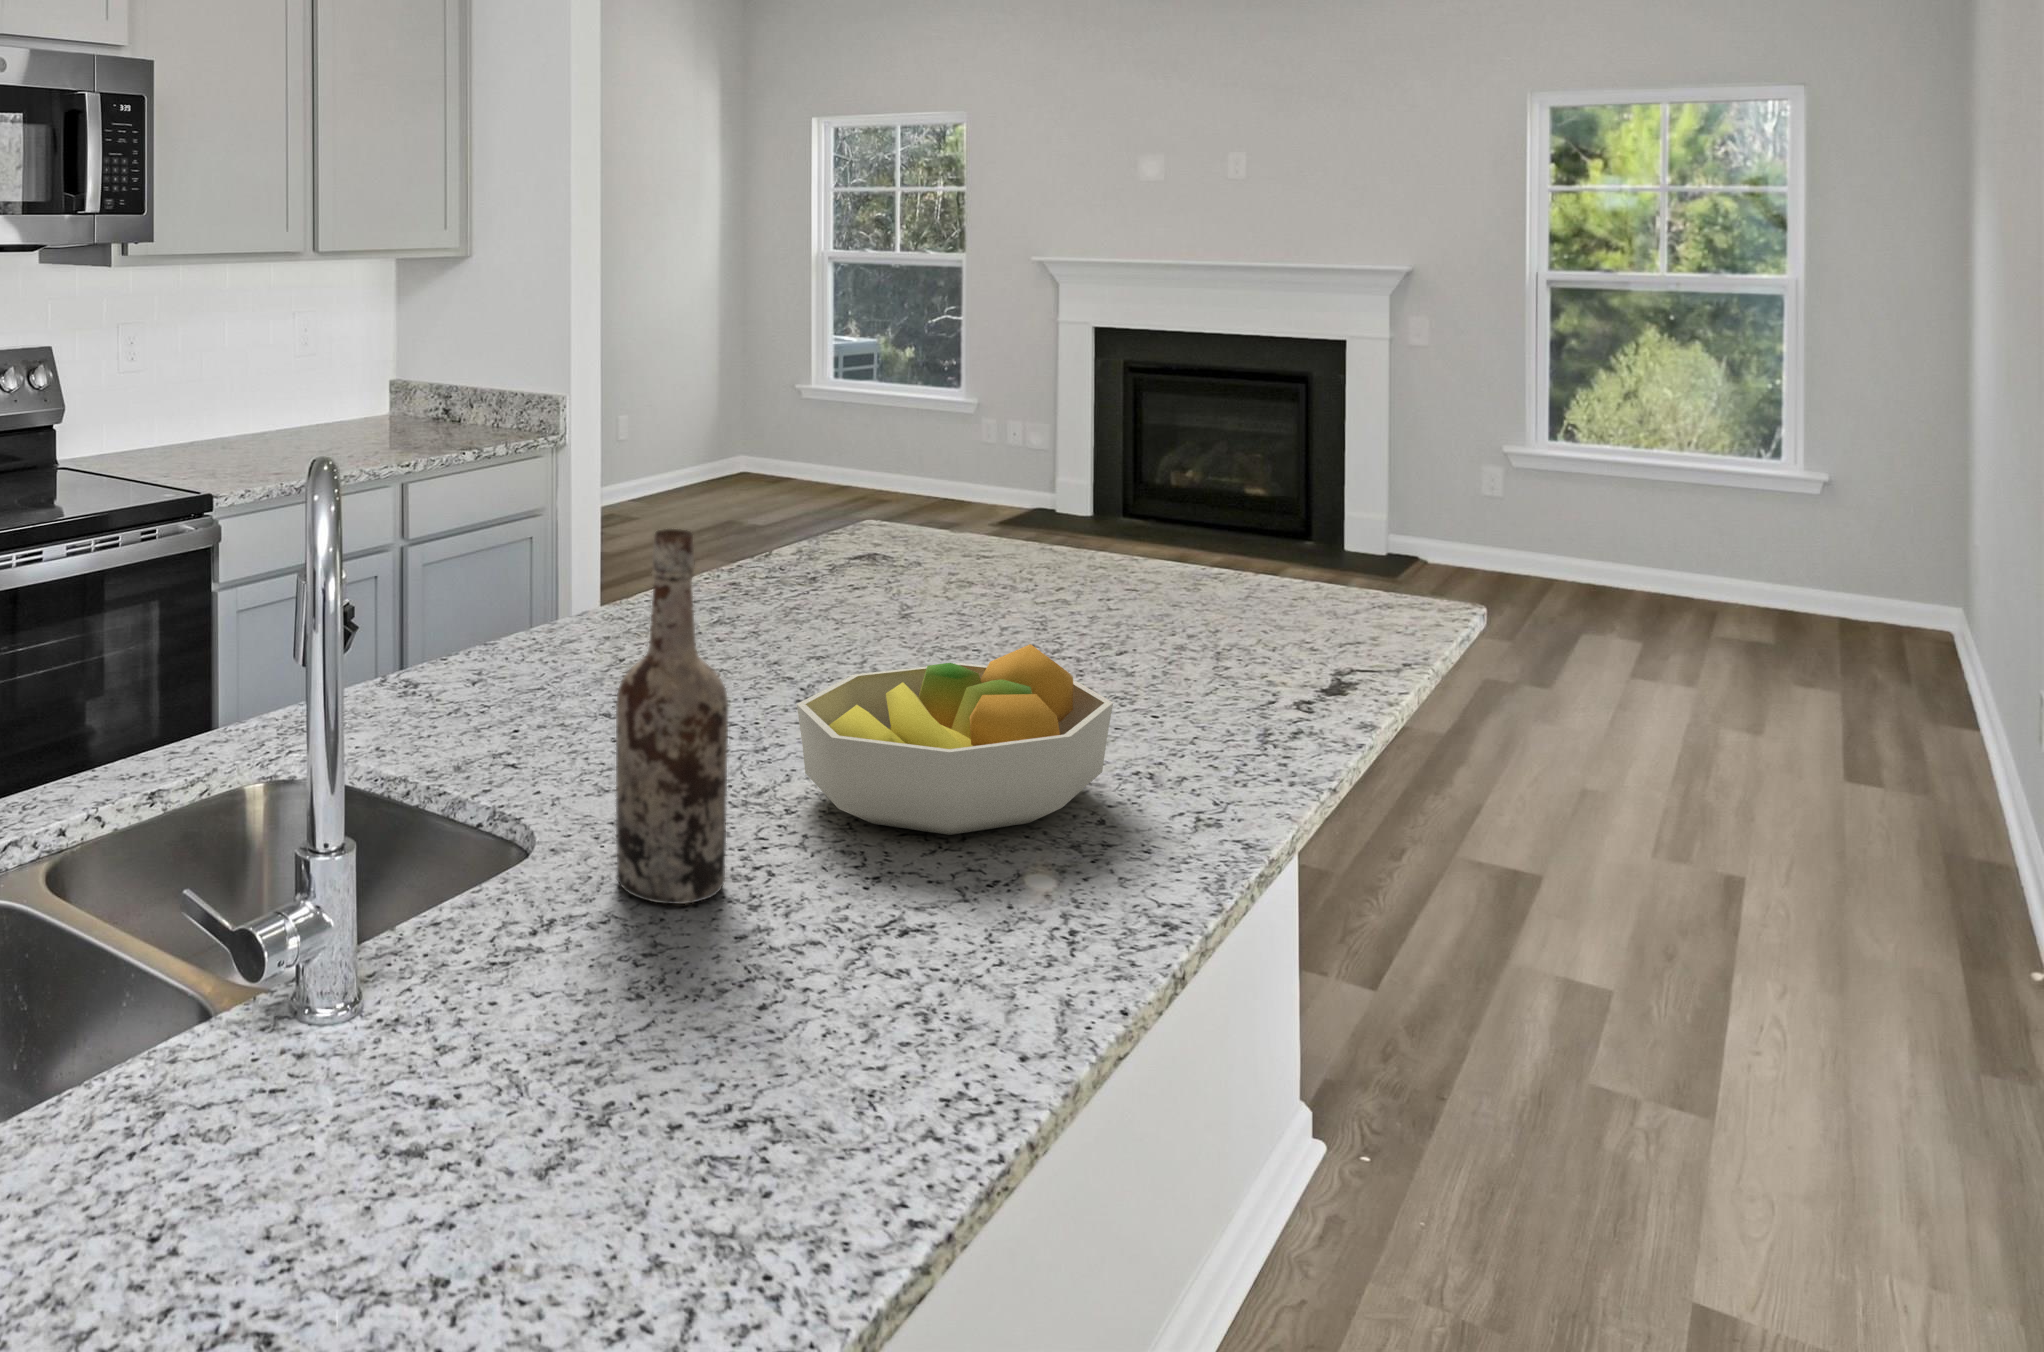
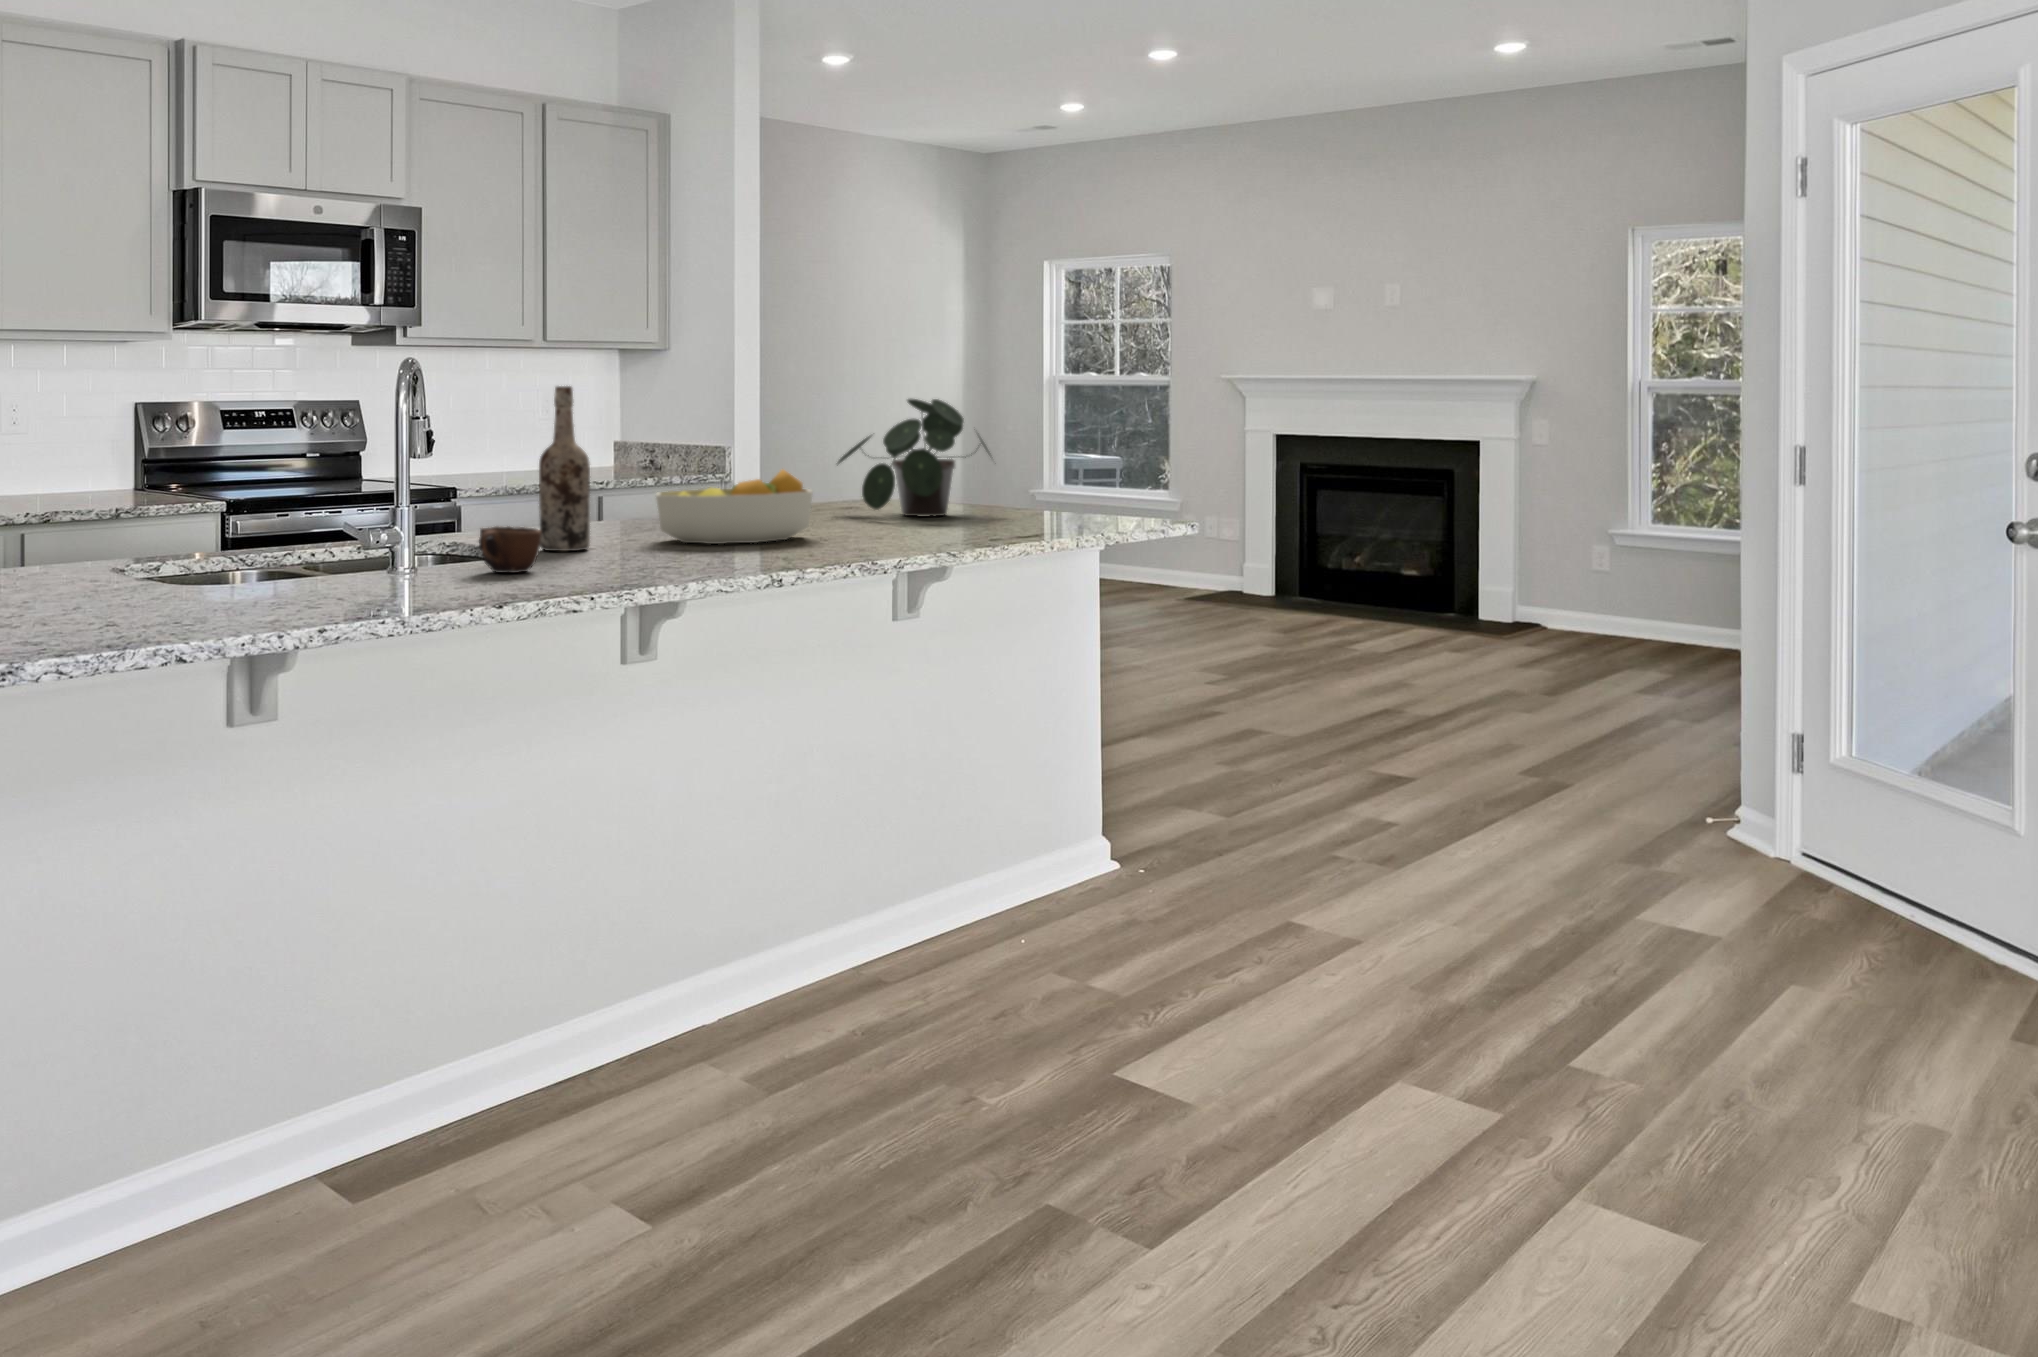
potted plant: none [949,437,1235,646] -> present [838,399,990,517]
mug: none [620,979,781,1146] -> present [479,527,541,573]

